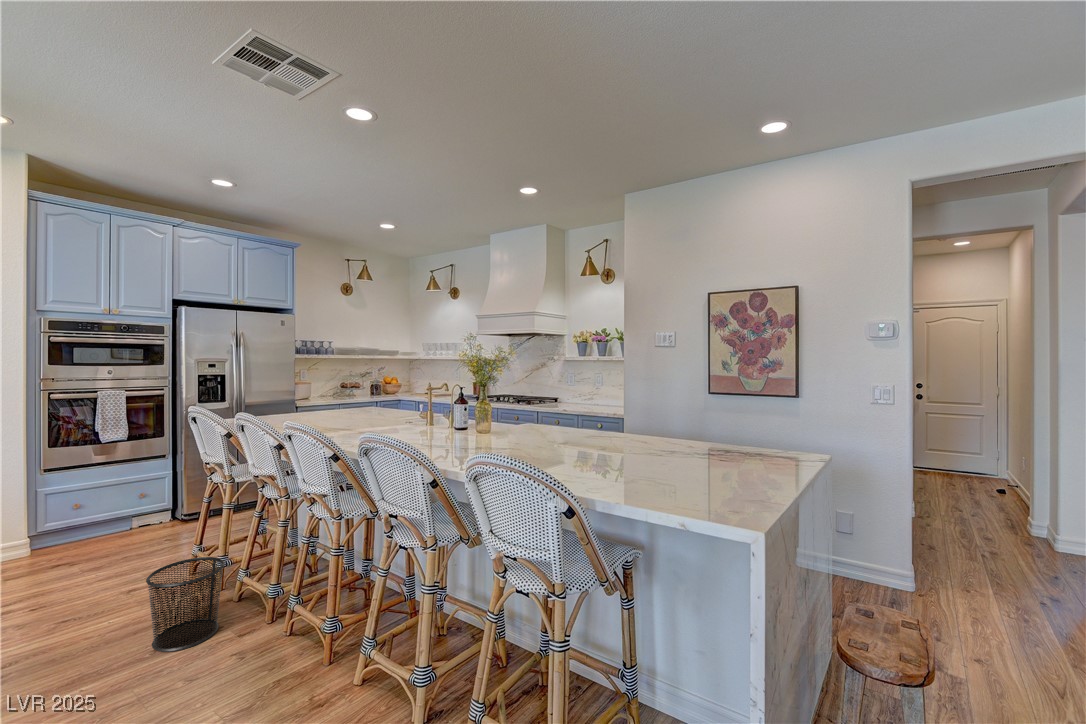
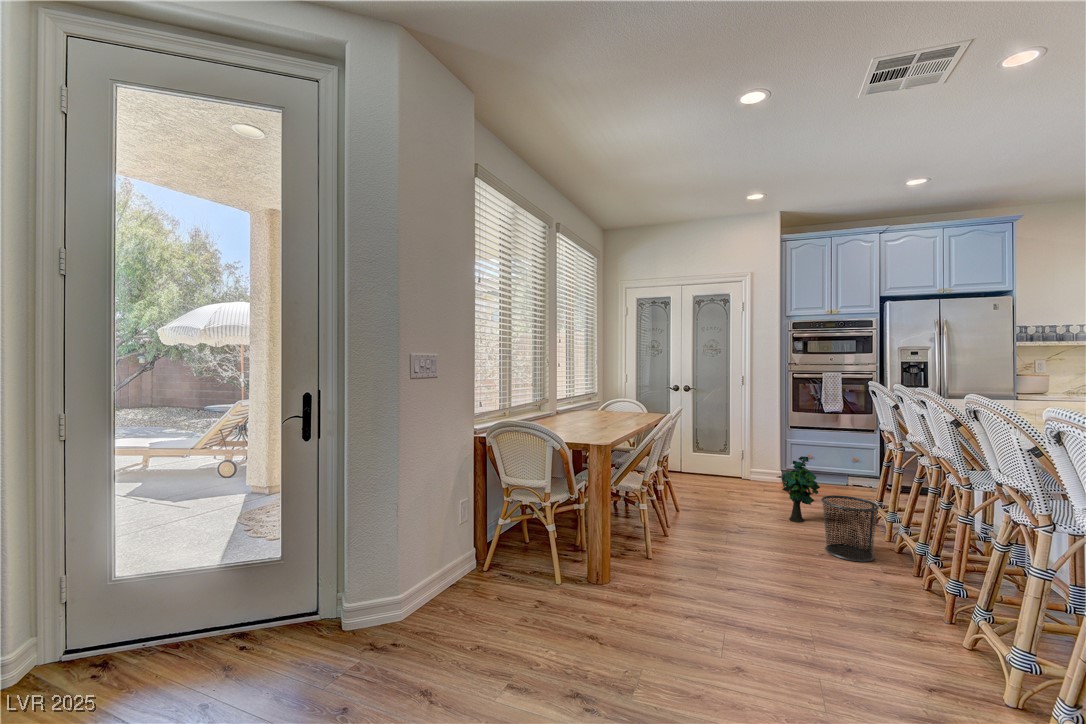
decorative plant: none [41,522,123,627] -> present [777,456,820,522]

